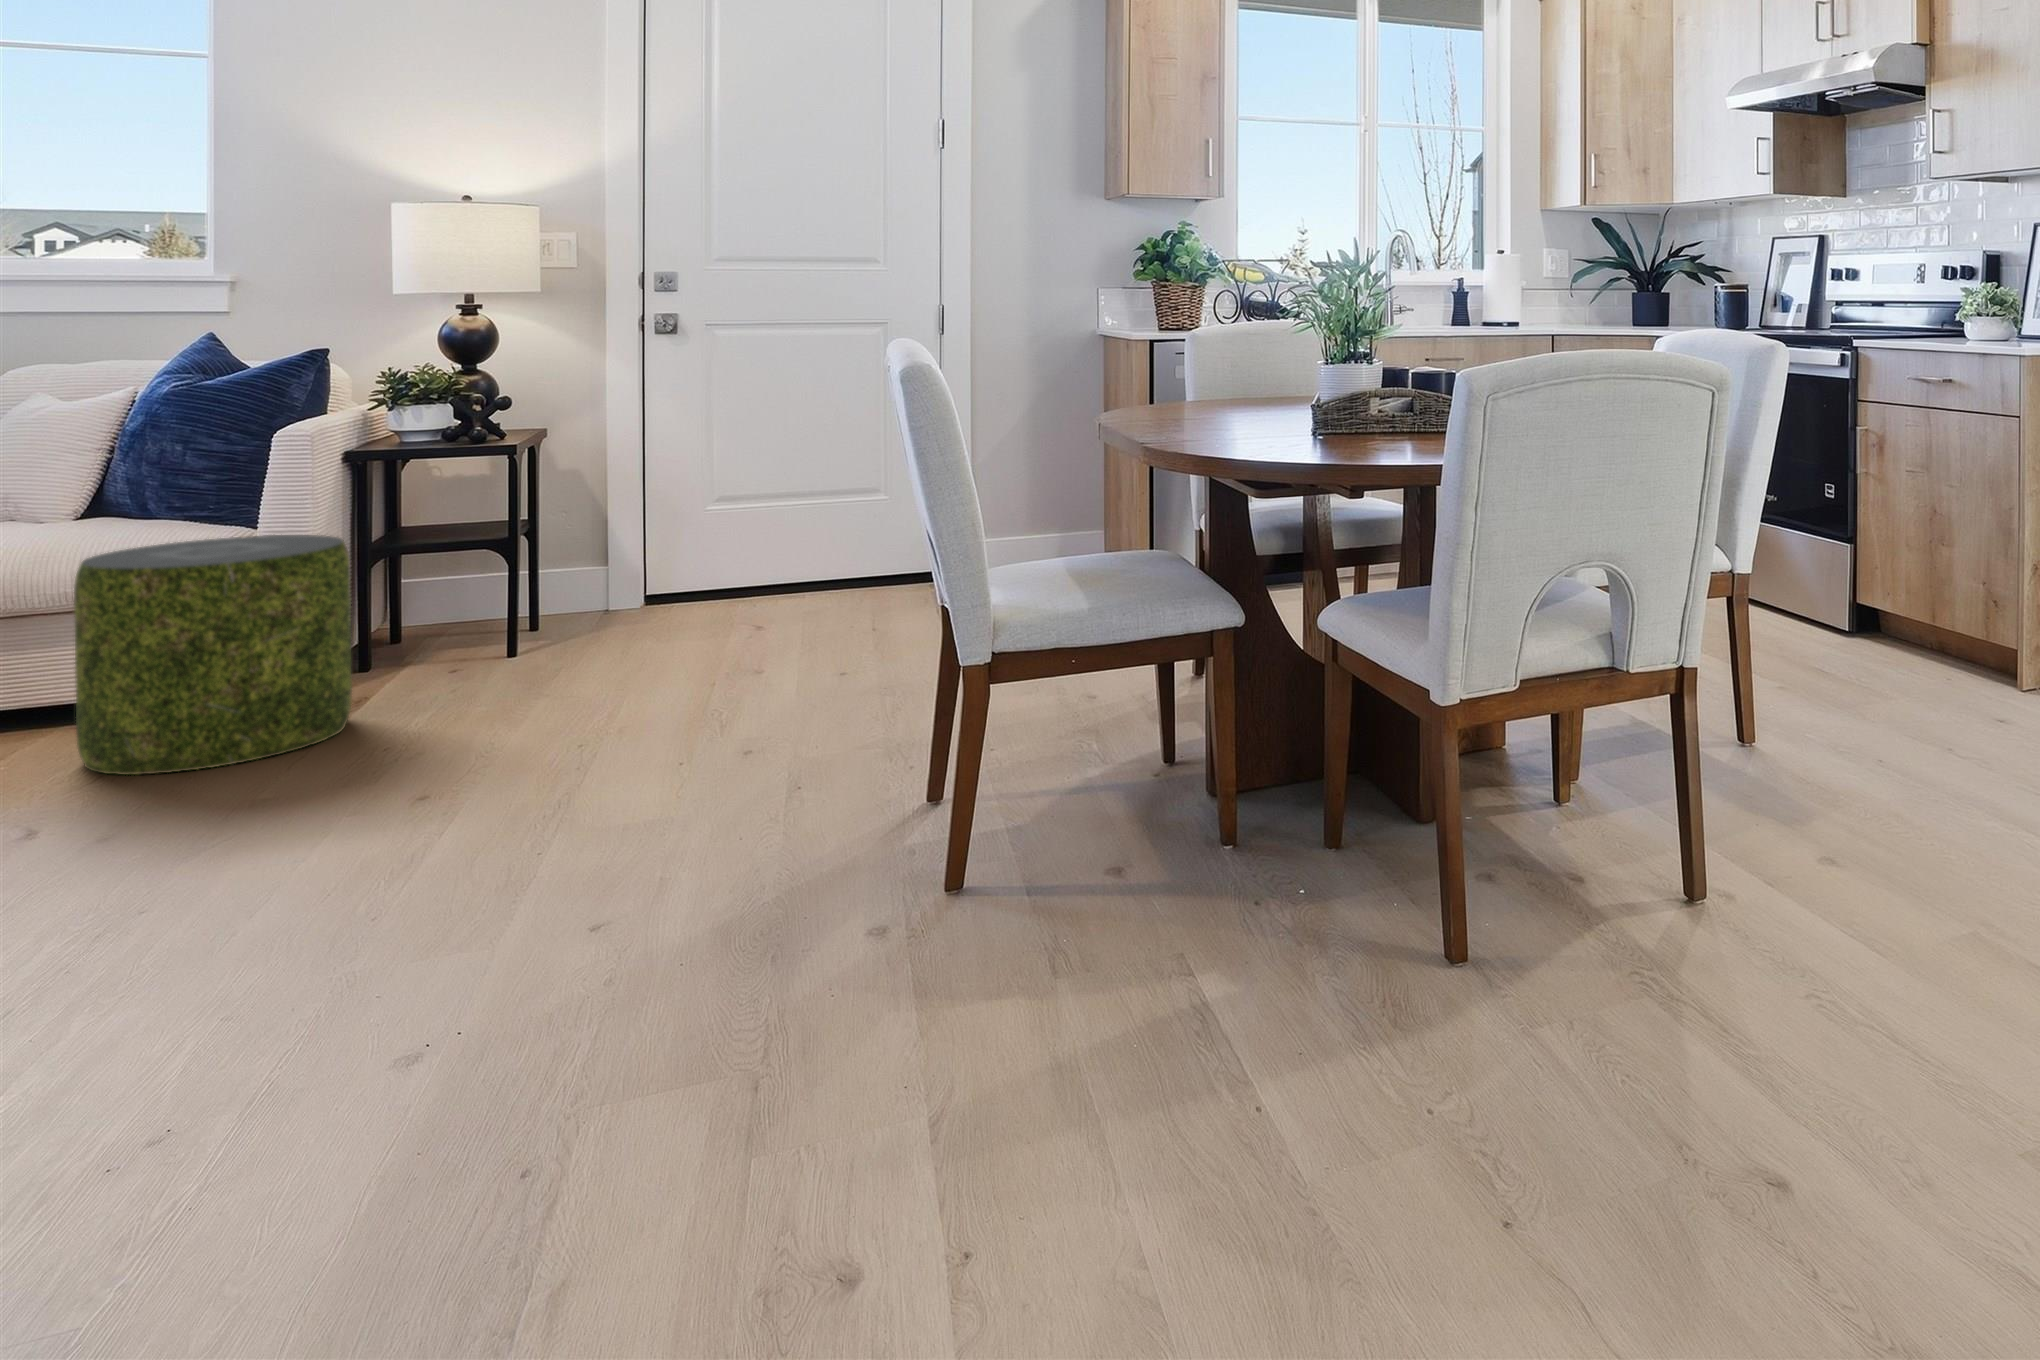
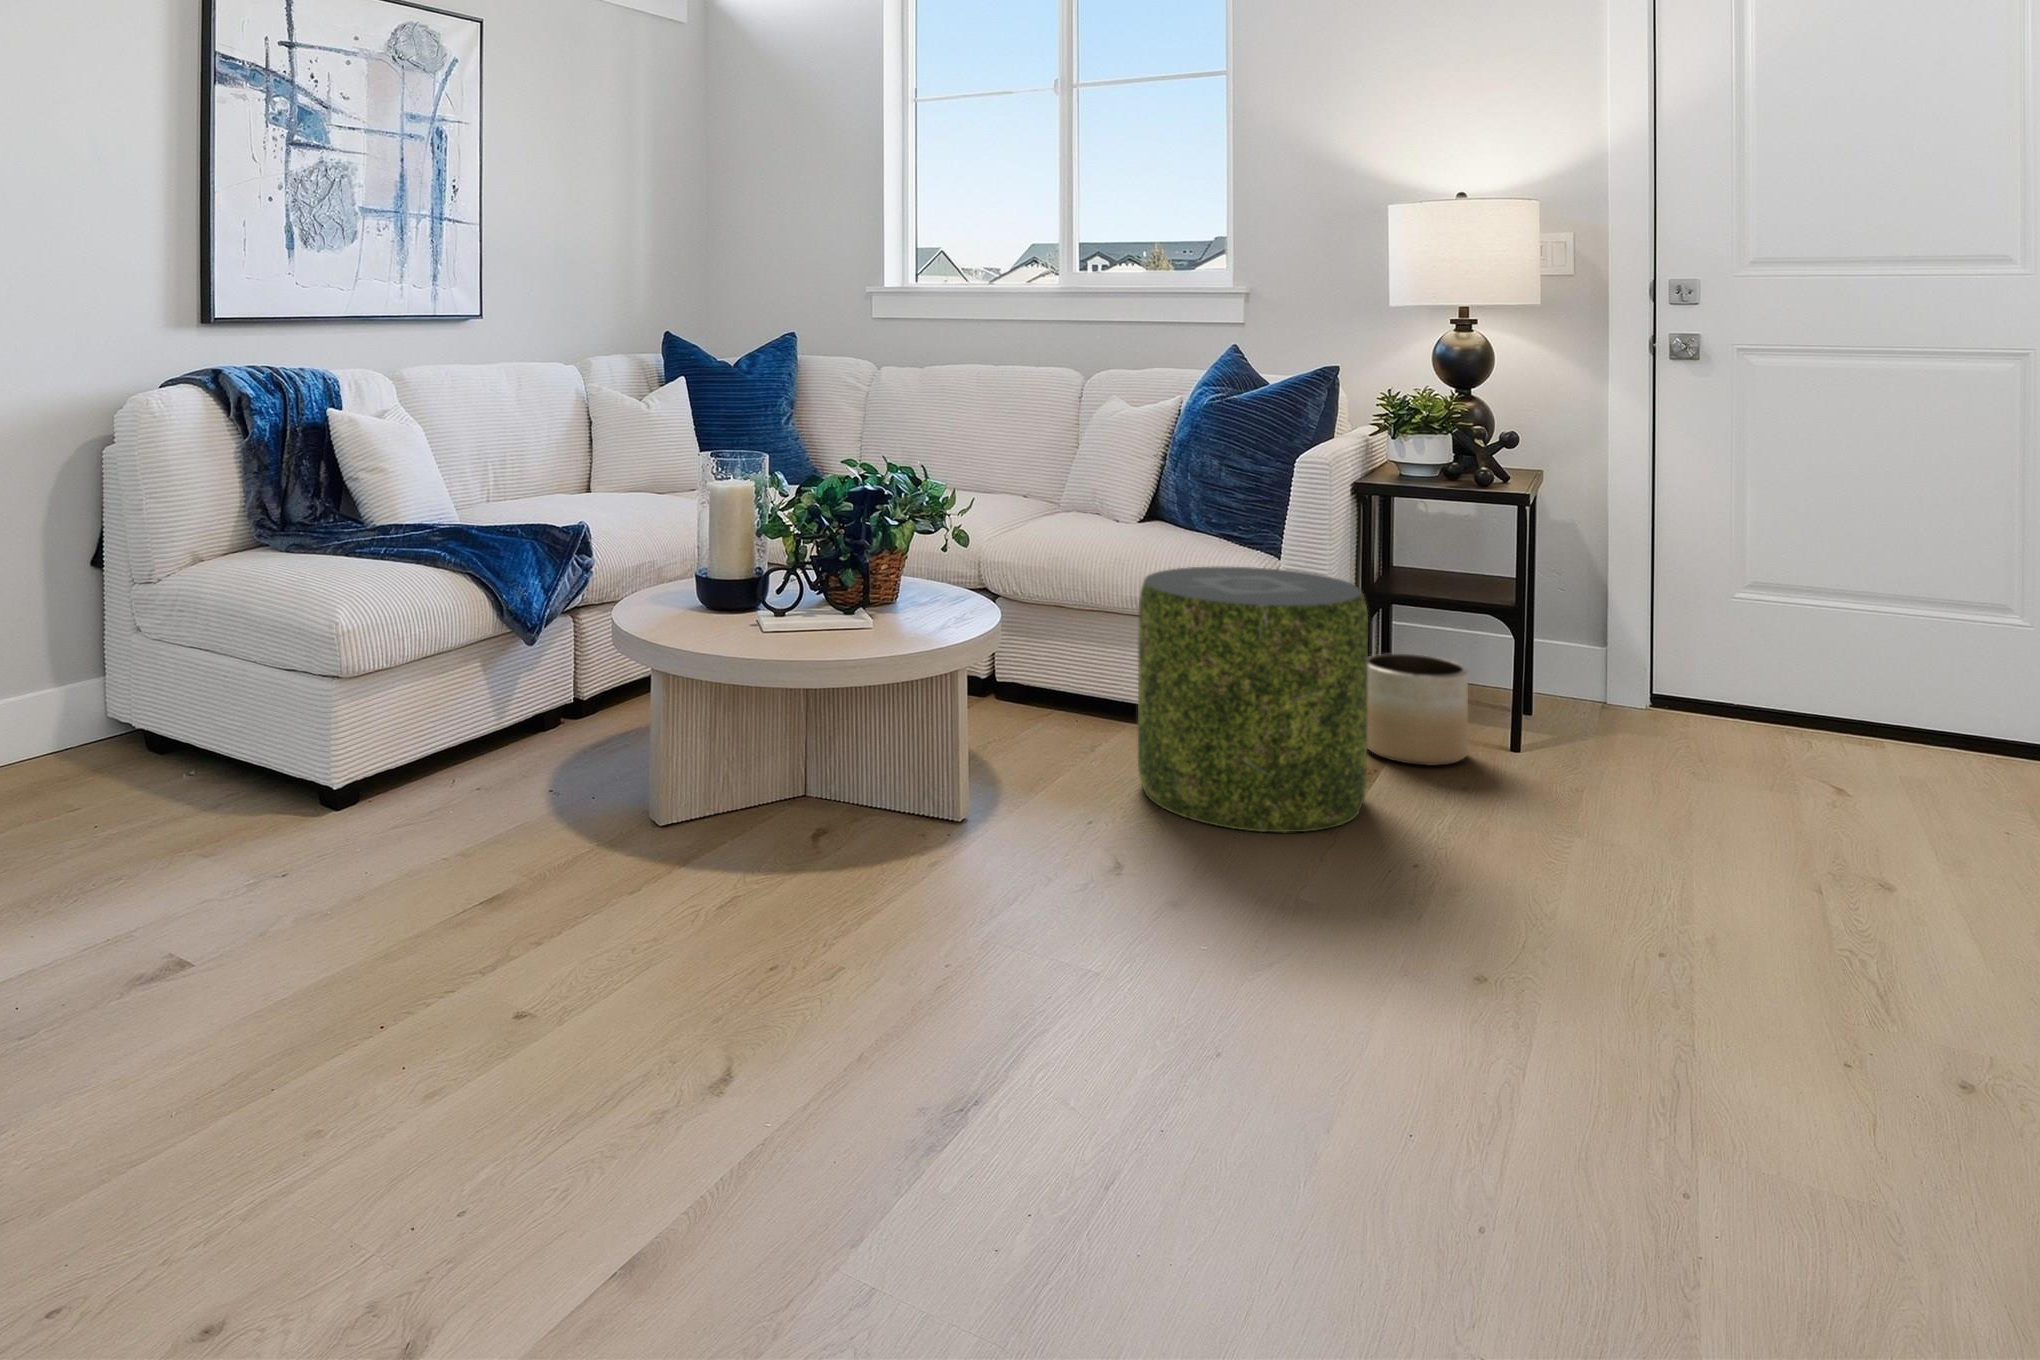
planter: none [358,594,465,688] -> present [1367,654,1468,765]

